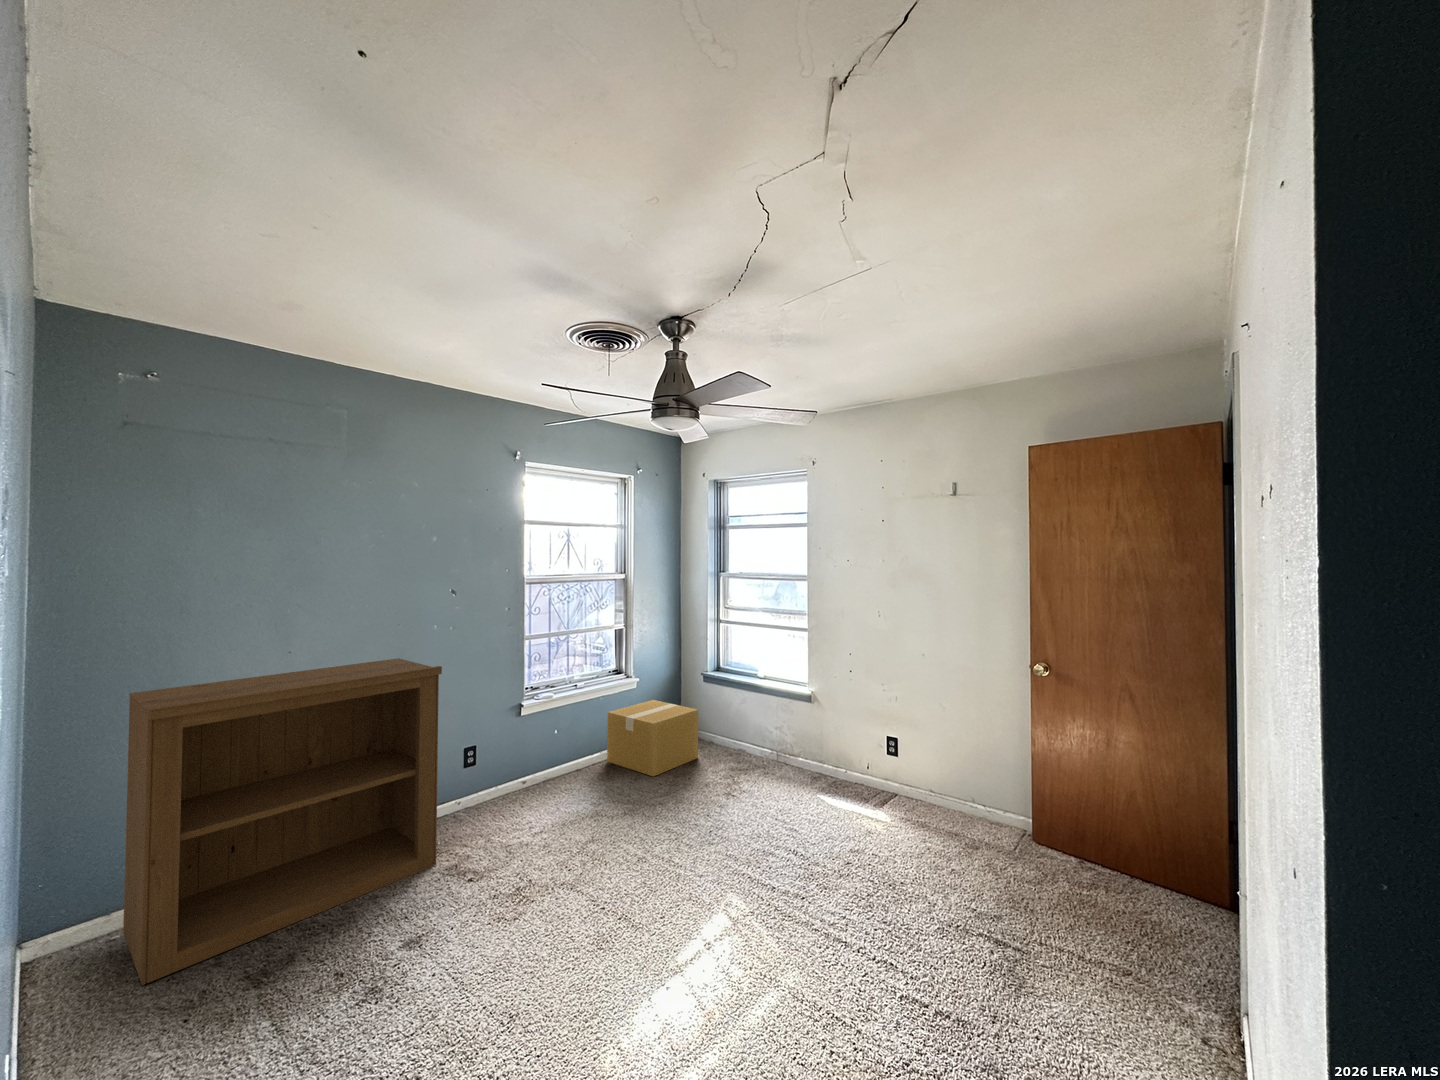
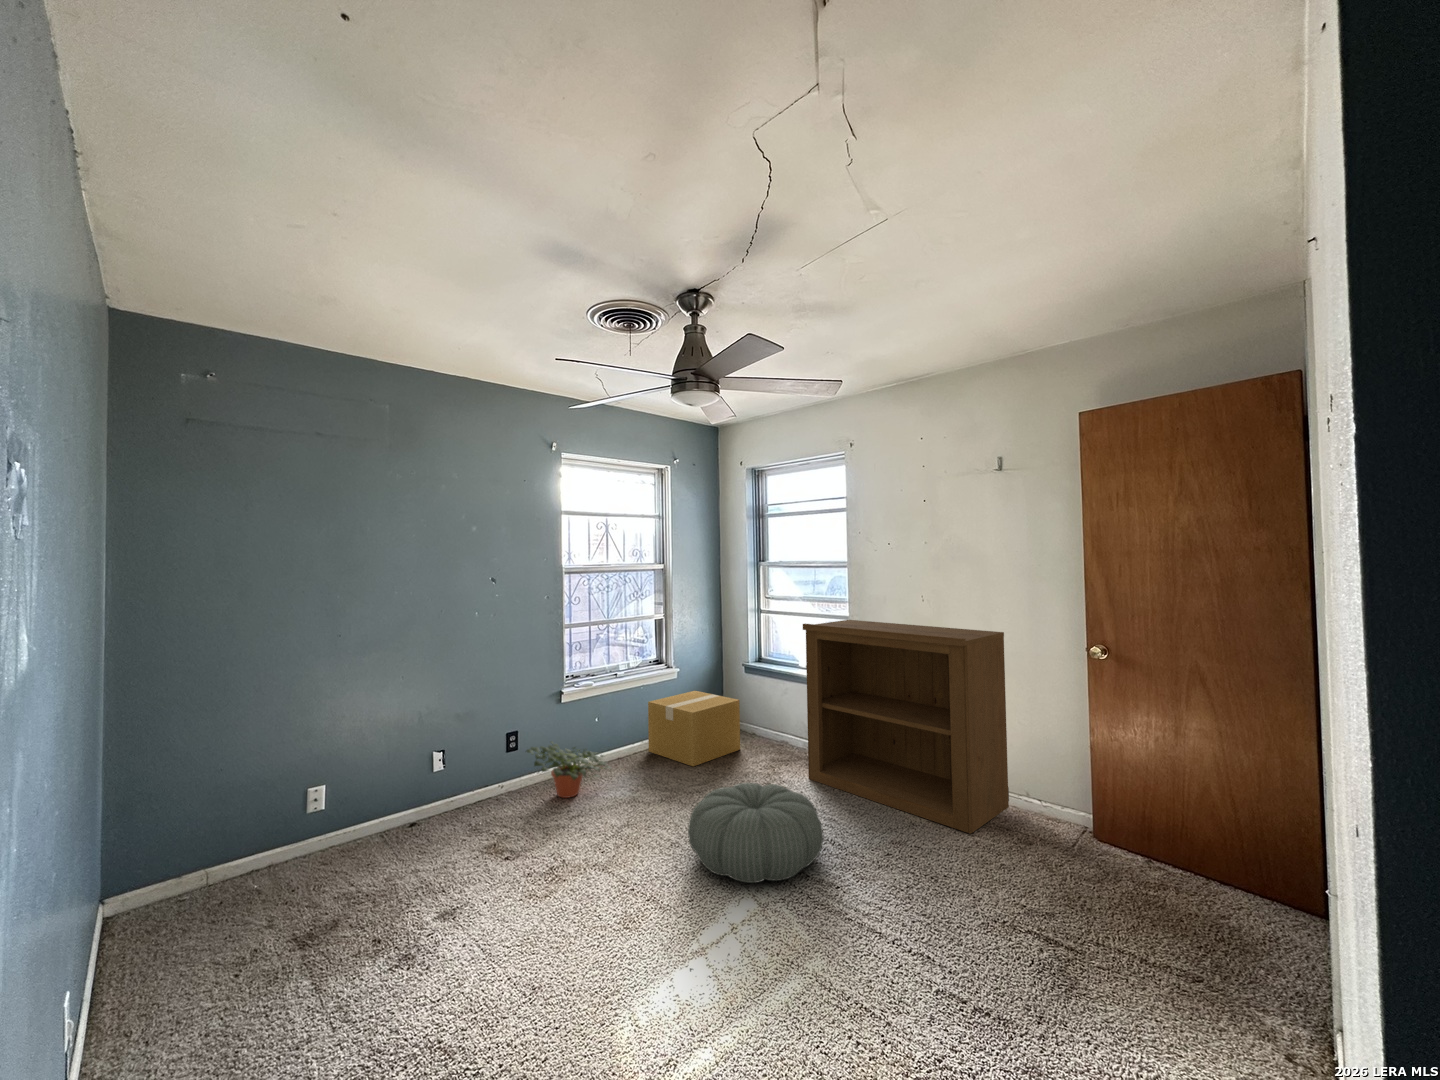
bookshelf: present [123,658,442,985] -> present [803,620,1009,834]
potted plant: none [484,755,575,812] -> present [527,741,610,798]
pouf: none [656,796,787,896] -> present [688,783,823,883]

